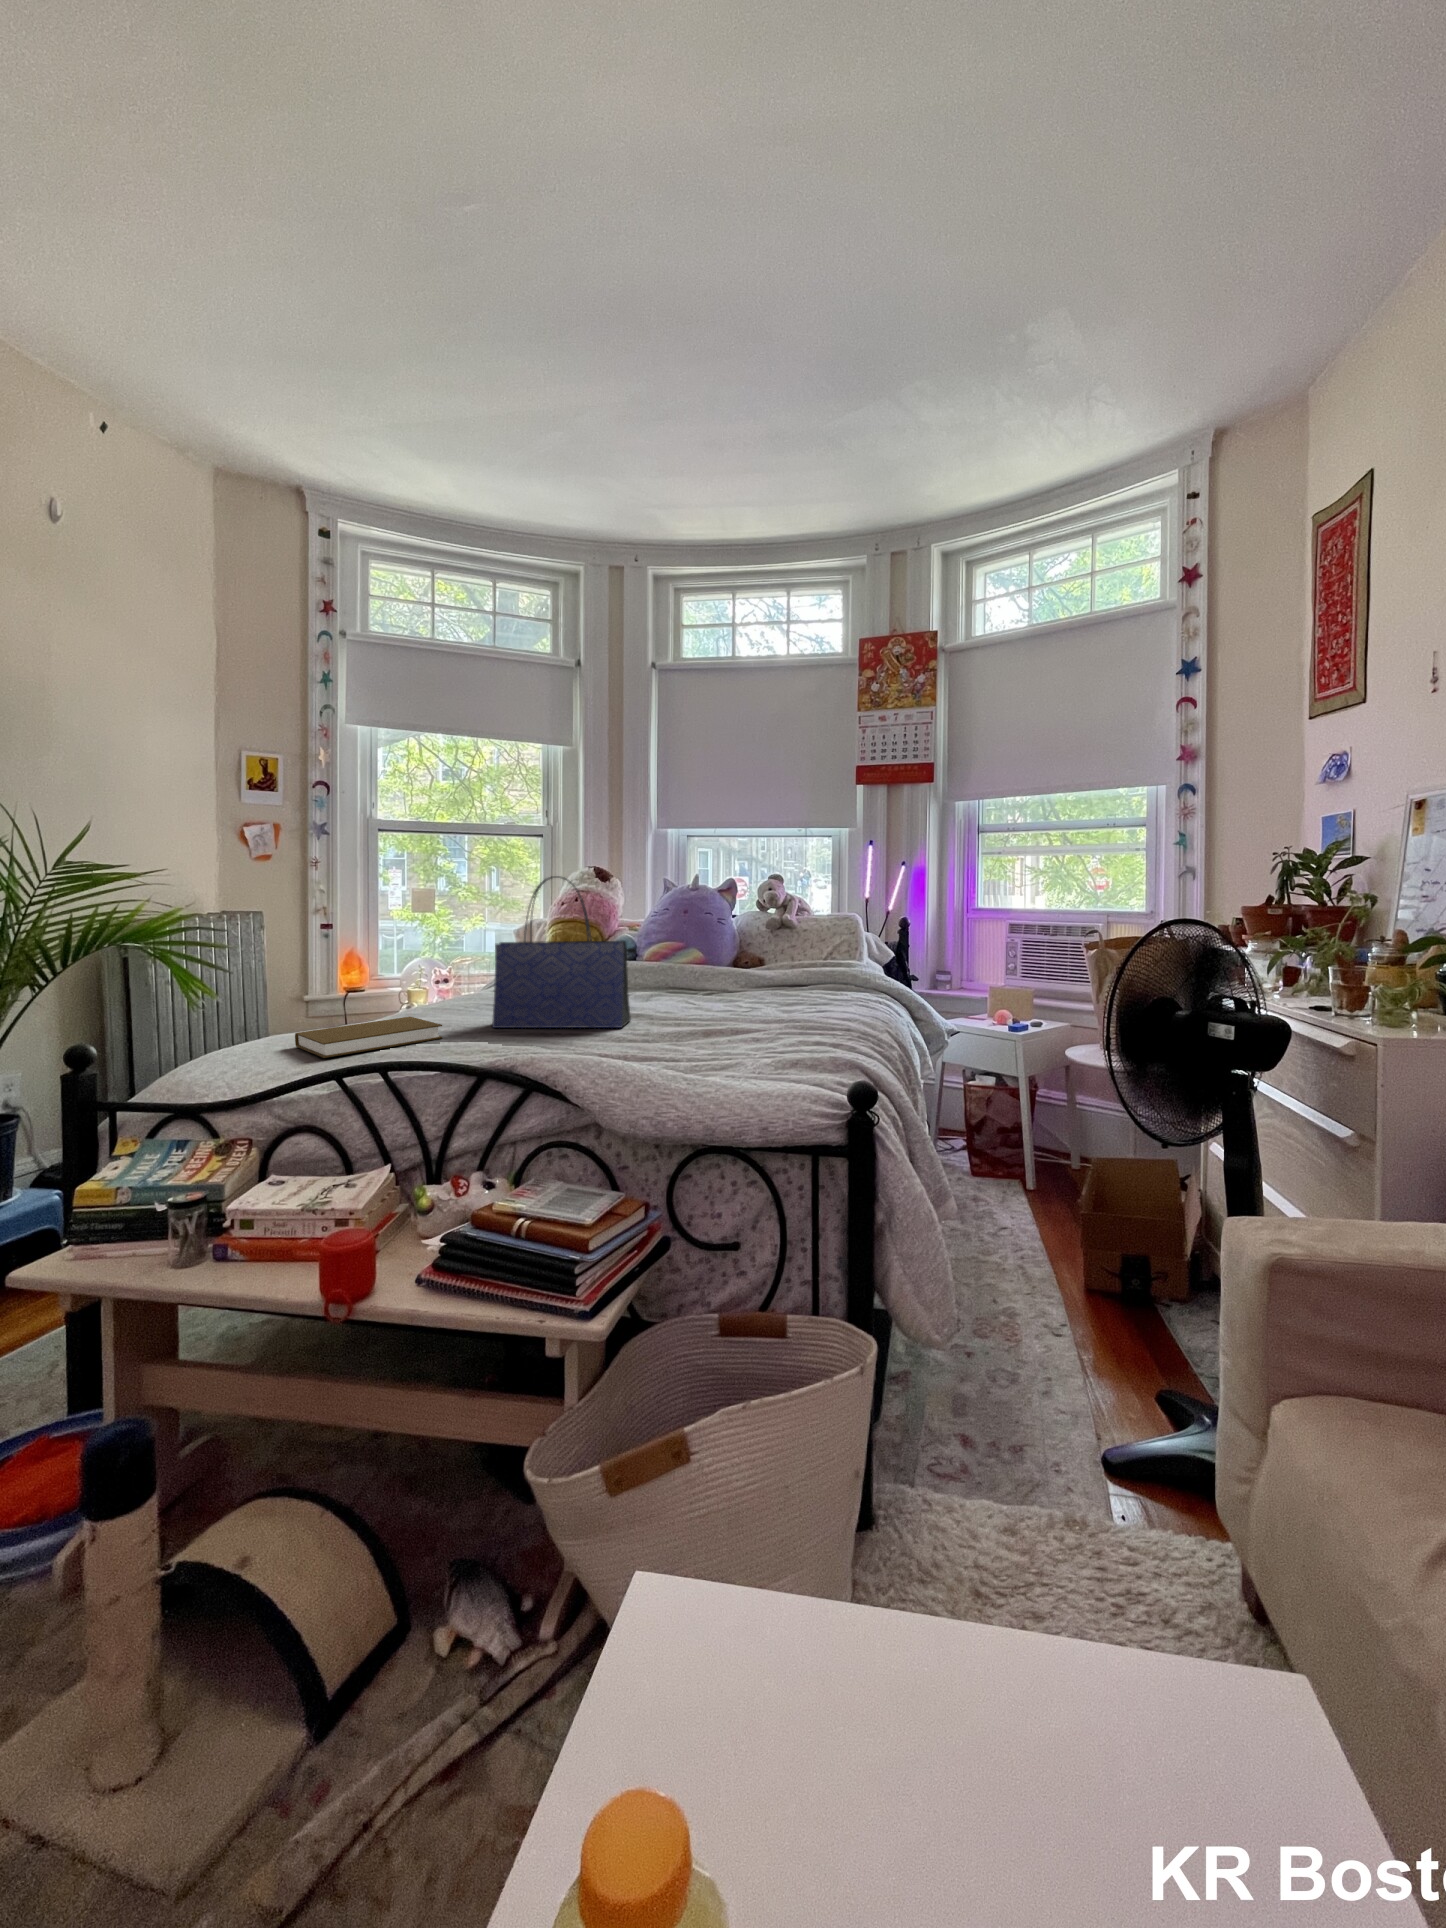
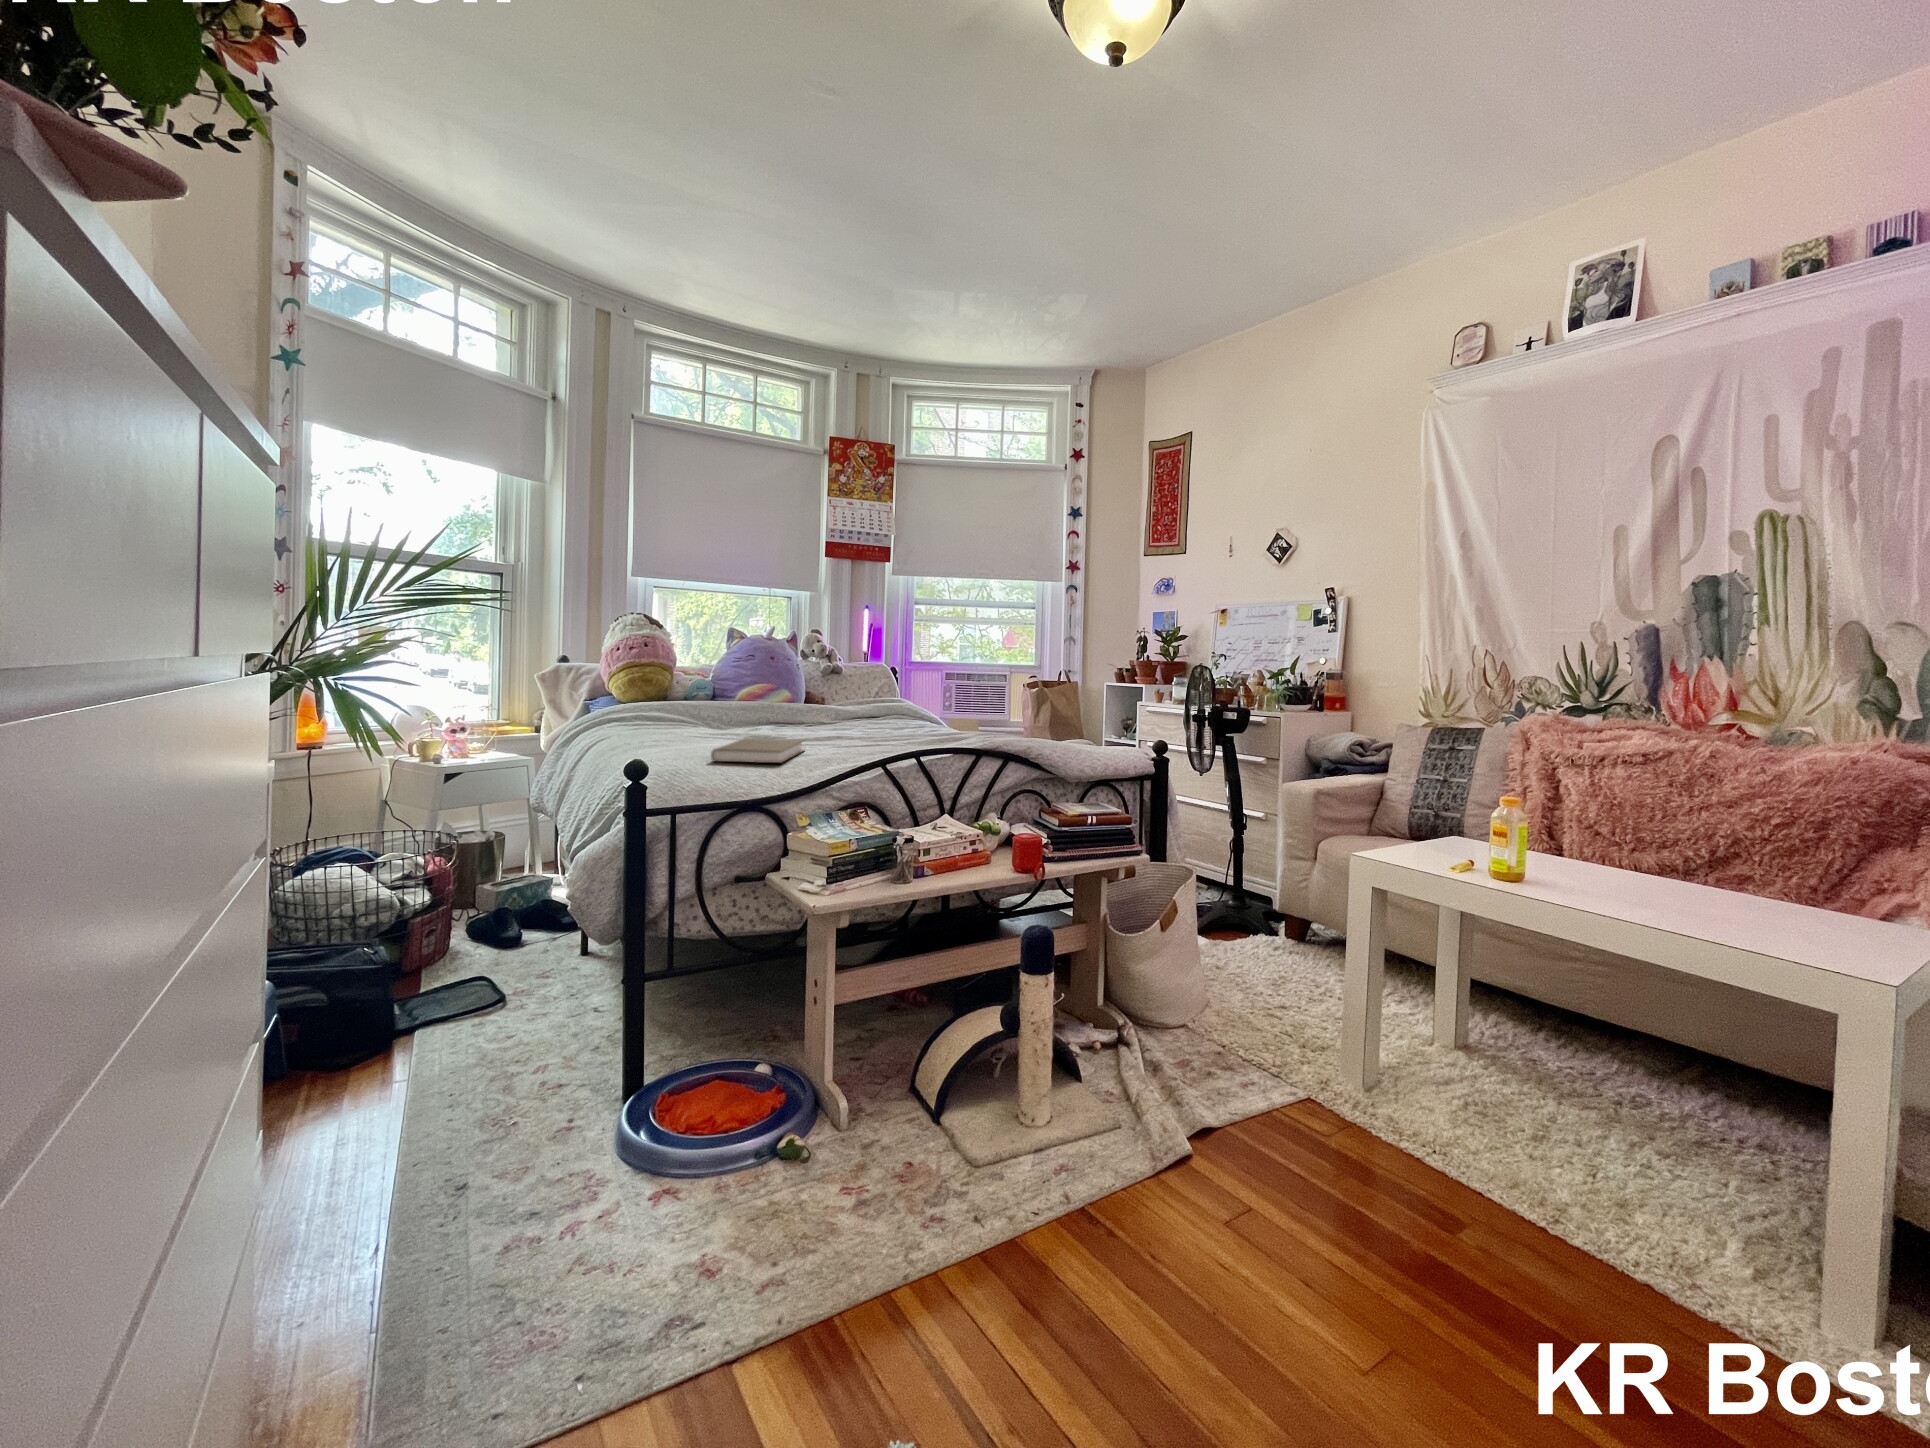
tote bag: present [492,876,636,1028] -> none [802,624,907,744]

